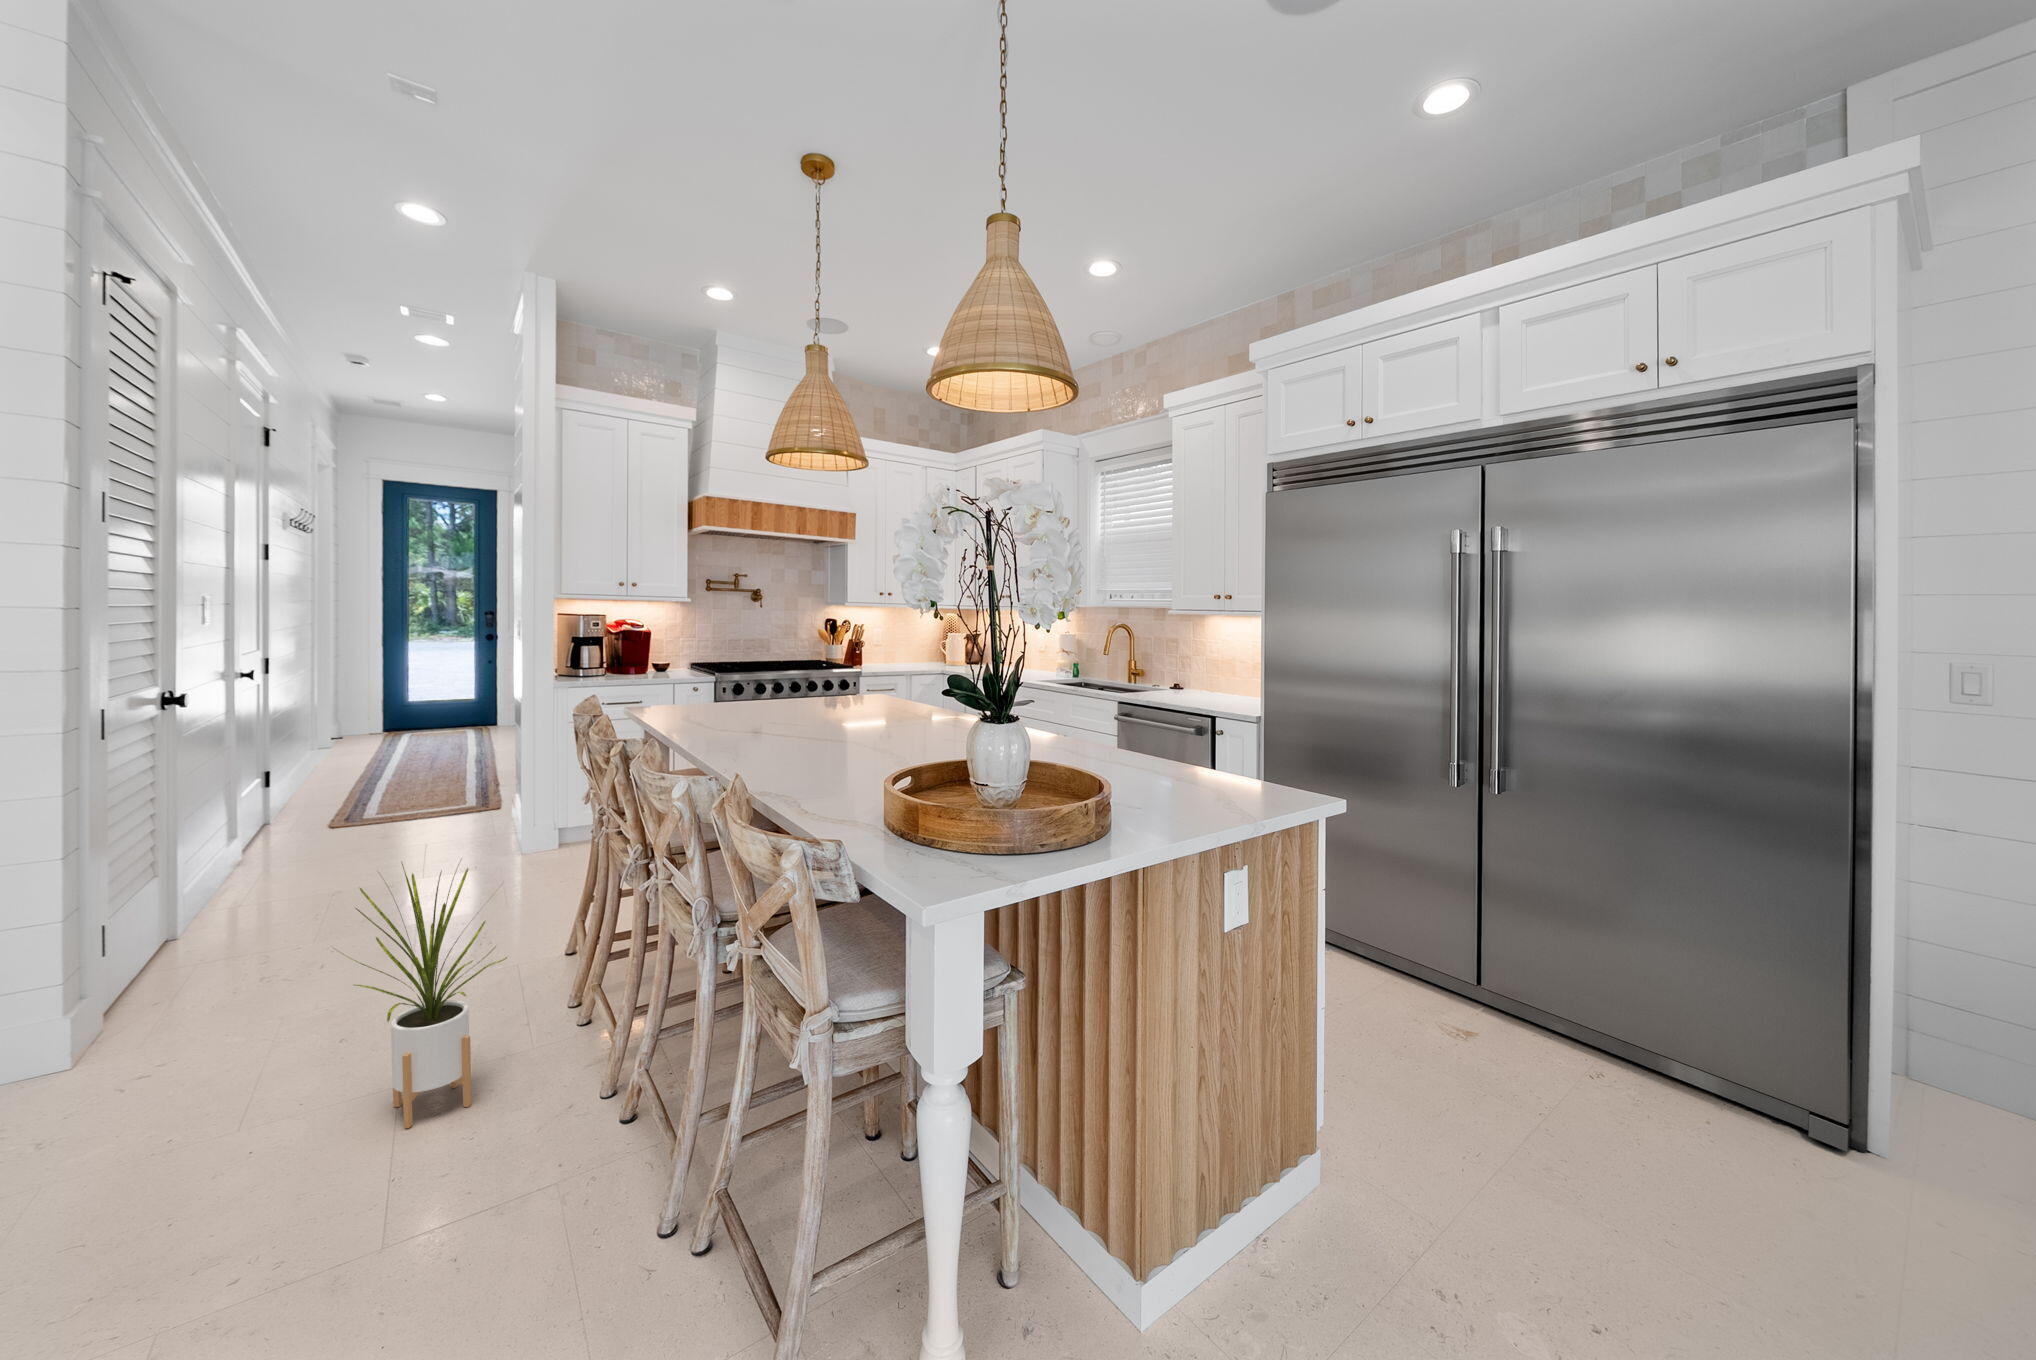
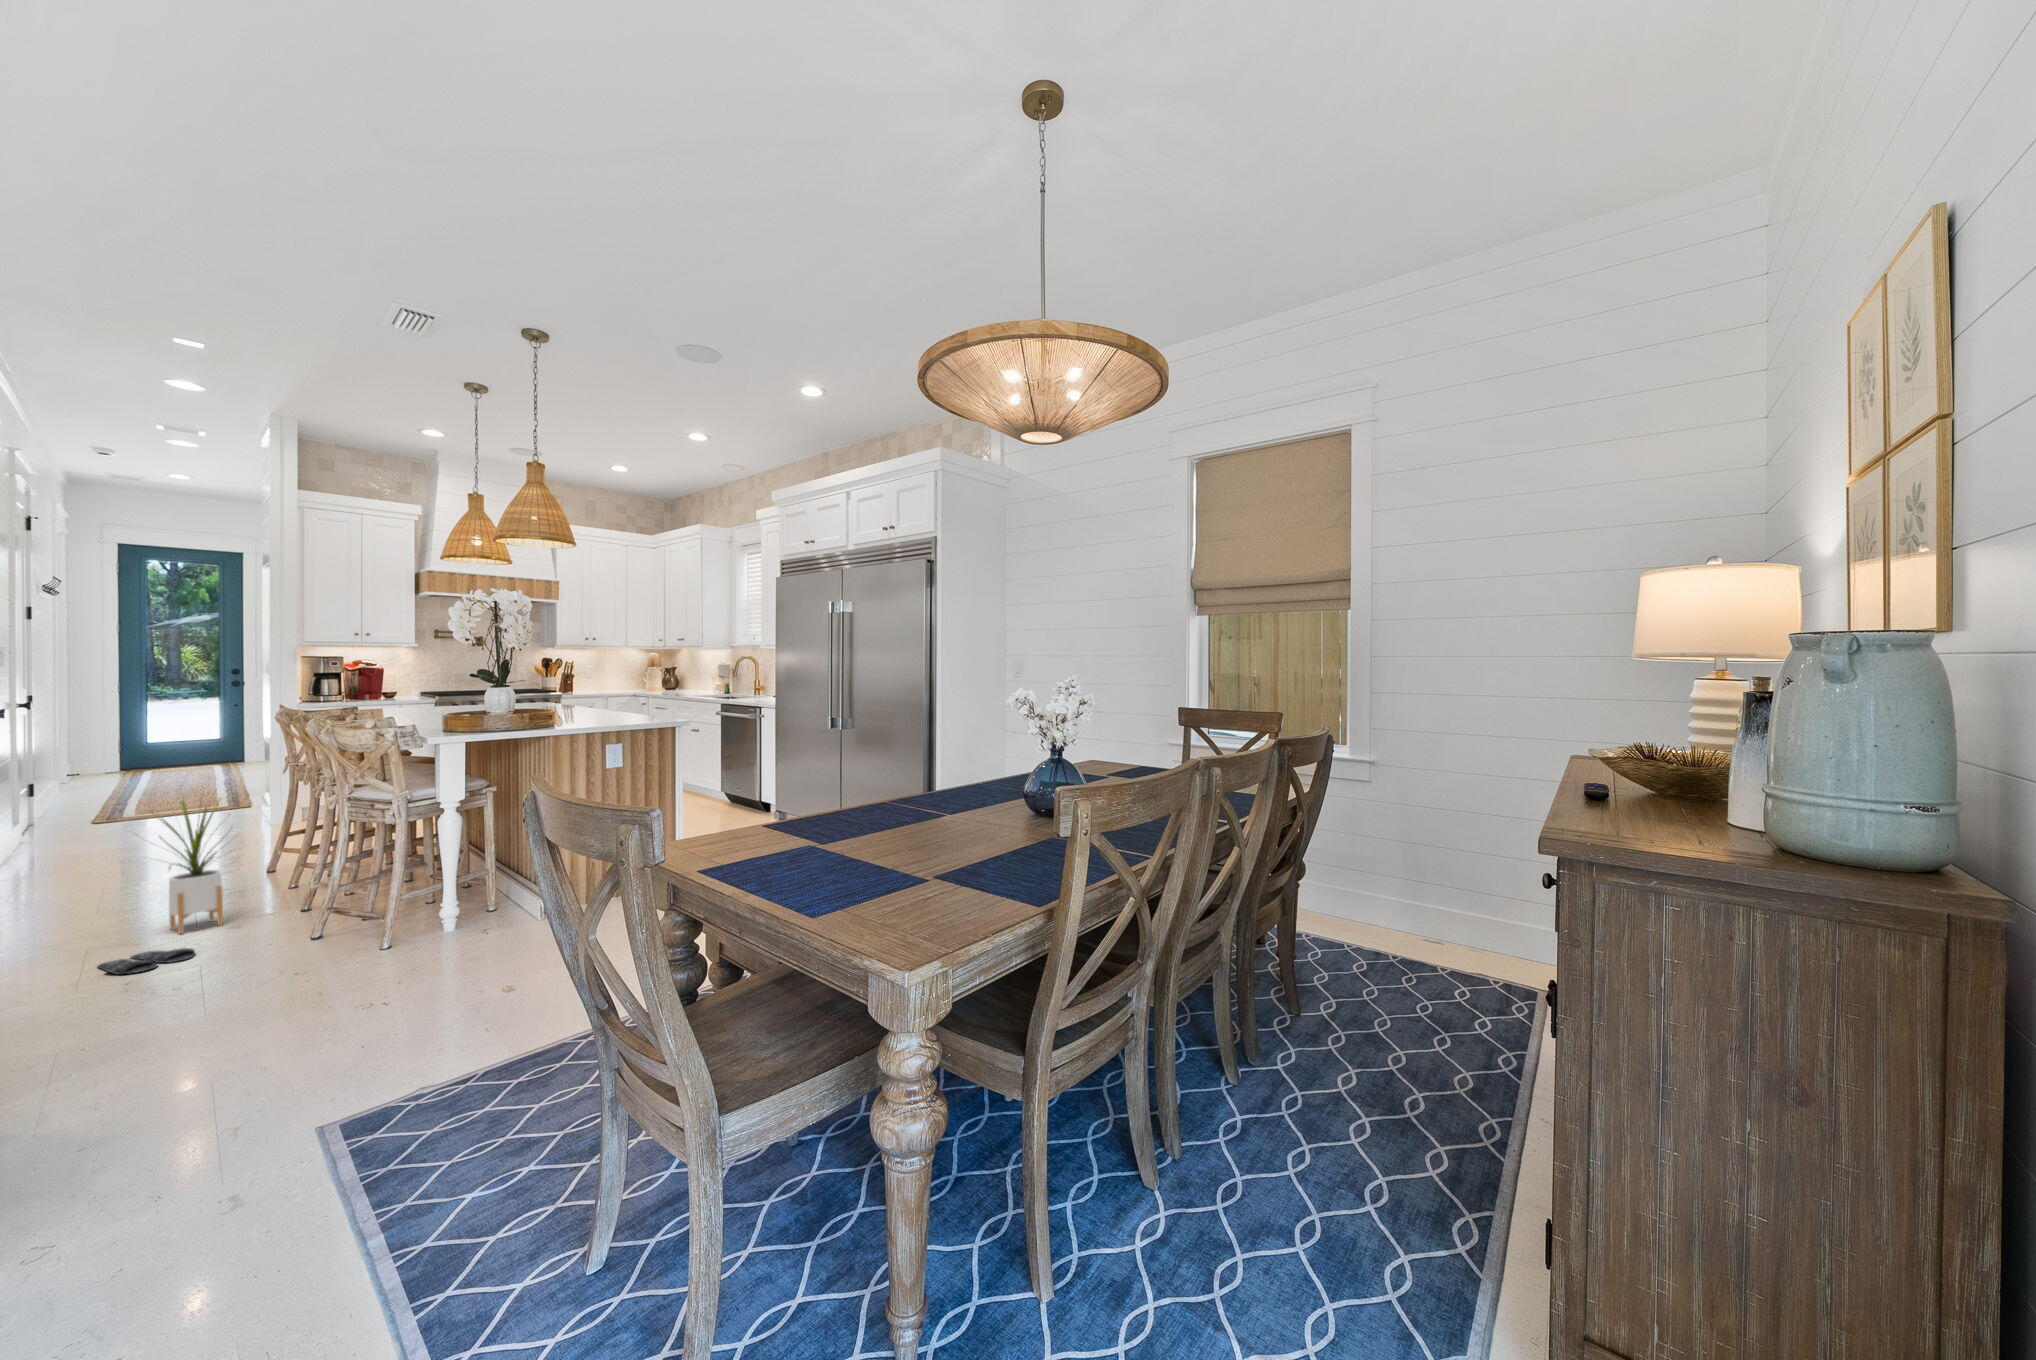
slippers: none [265,1188,426,1289] -> present [98,948,195,974]

